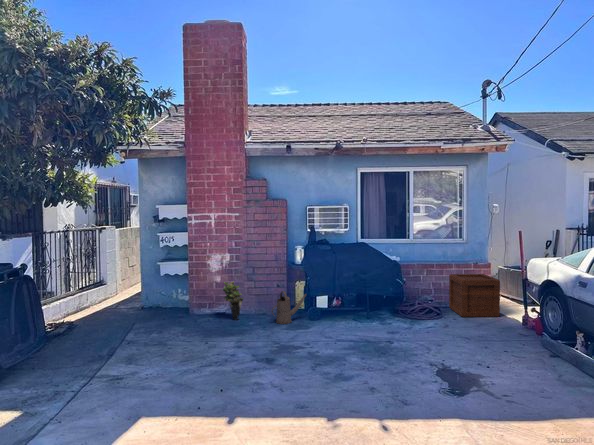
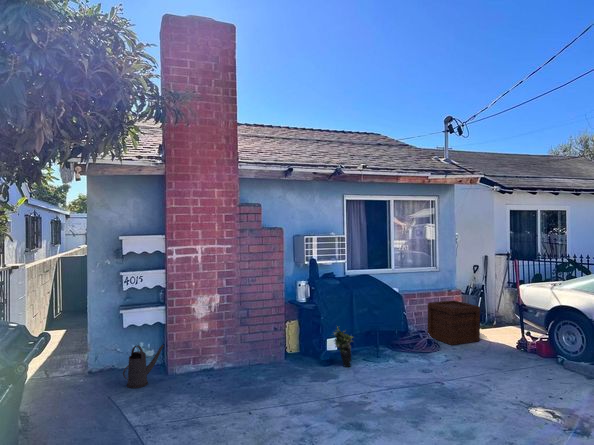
potted plant: present [222,282,243,320] -> present [333,327,353,367]
watering can: present [272,291,306,324] -> present [123,345,164,388]

